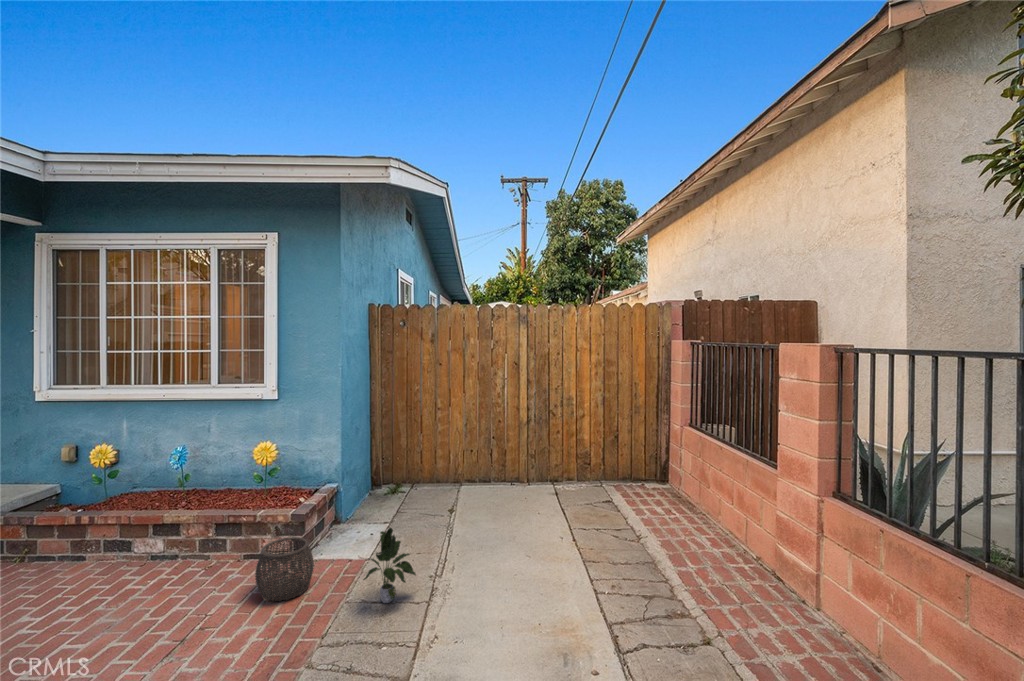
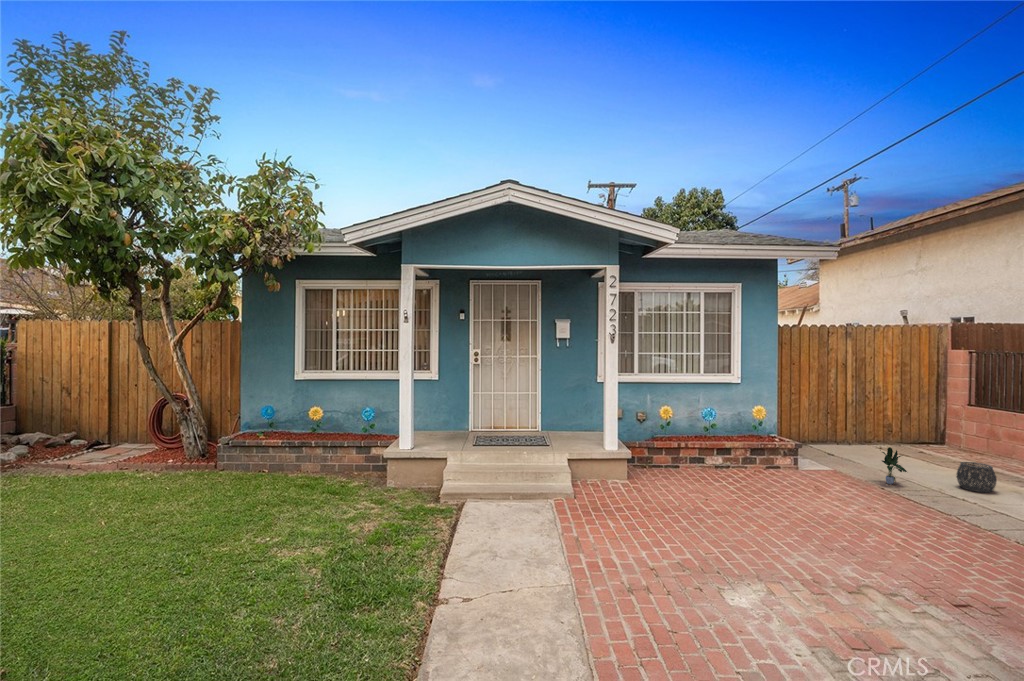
woven basket: present [255,537,314,602] -> present [956,462,997,493]

